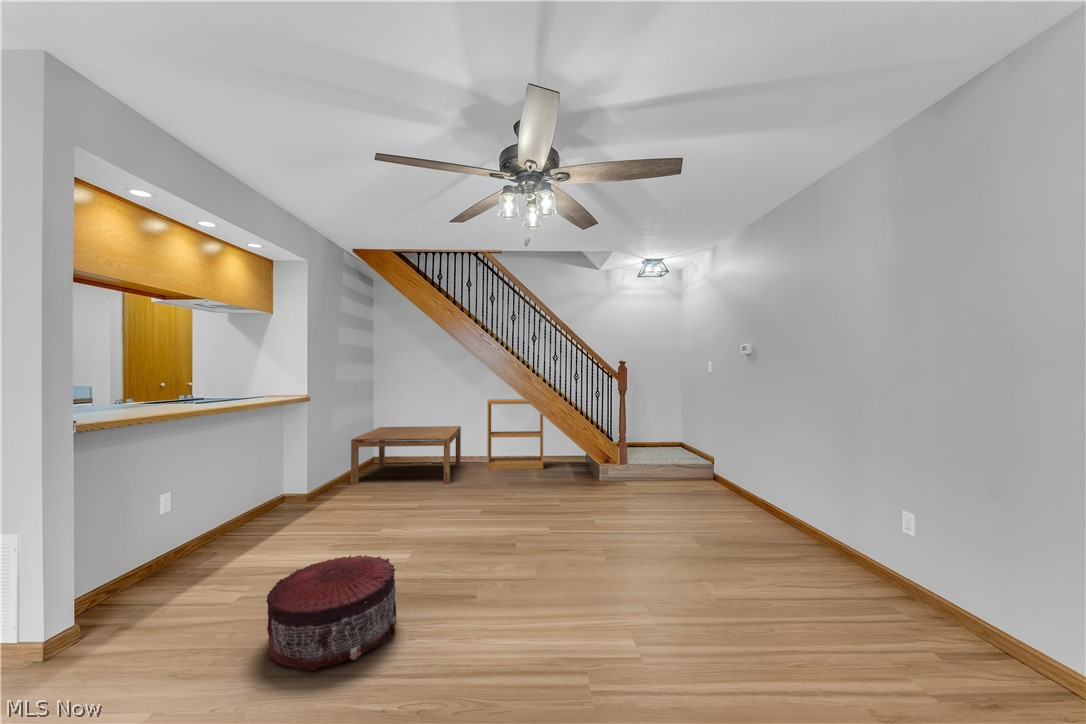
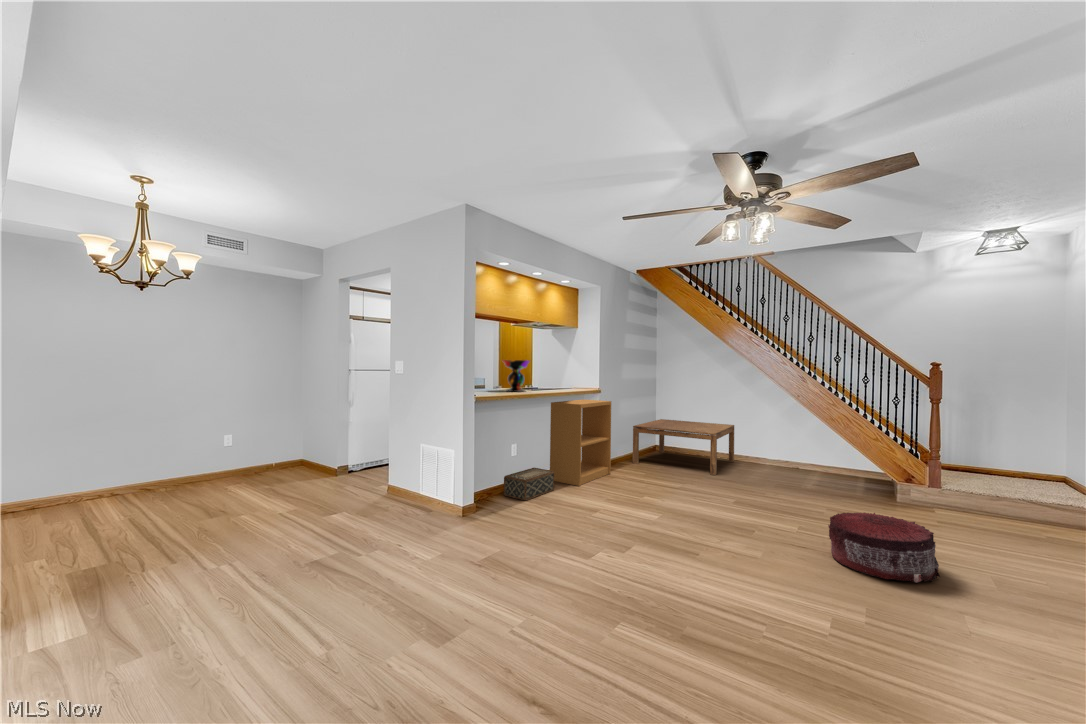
decorative bowl: none [134,358,195,409] -> present [503,360,530,392]
bookshelf: present [487,399,543,470] -> present [550,399,611,486]
woven basket: none [142,522,242,584] -> present [504,468,554,501]
pouf: present [266,555,397,671] -> present [828,513,940,583]

